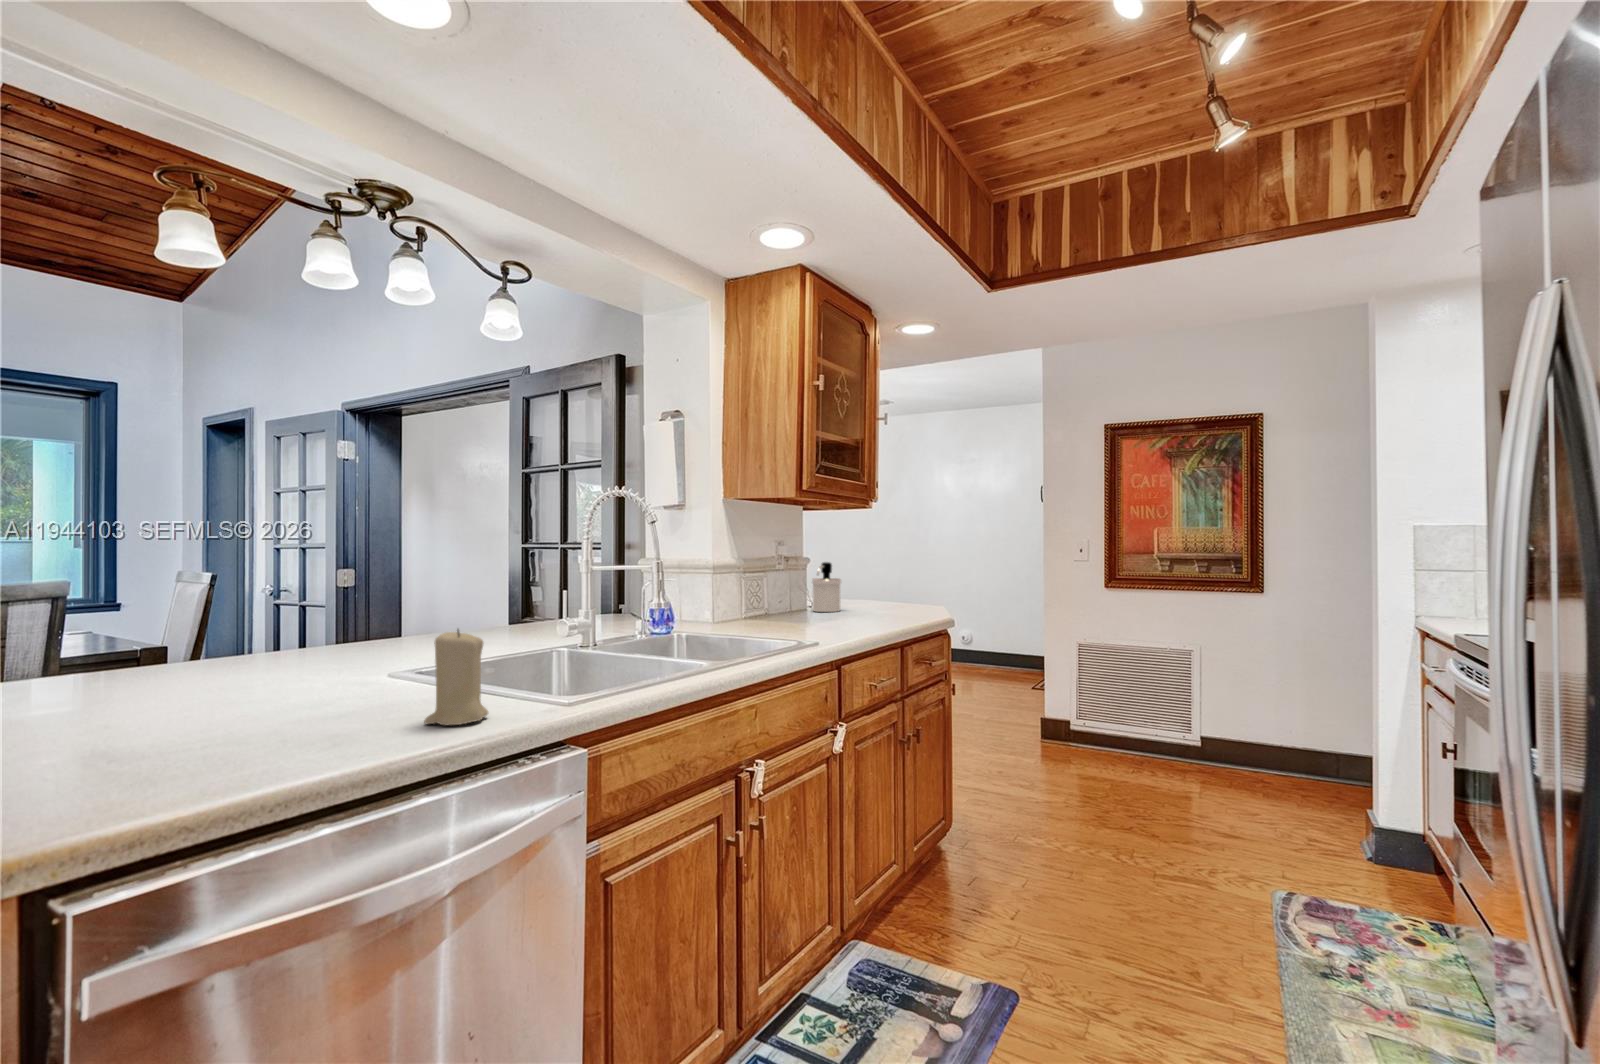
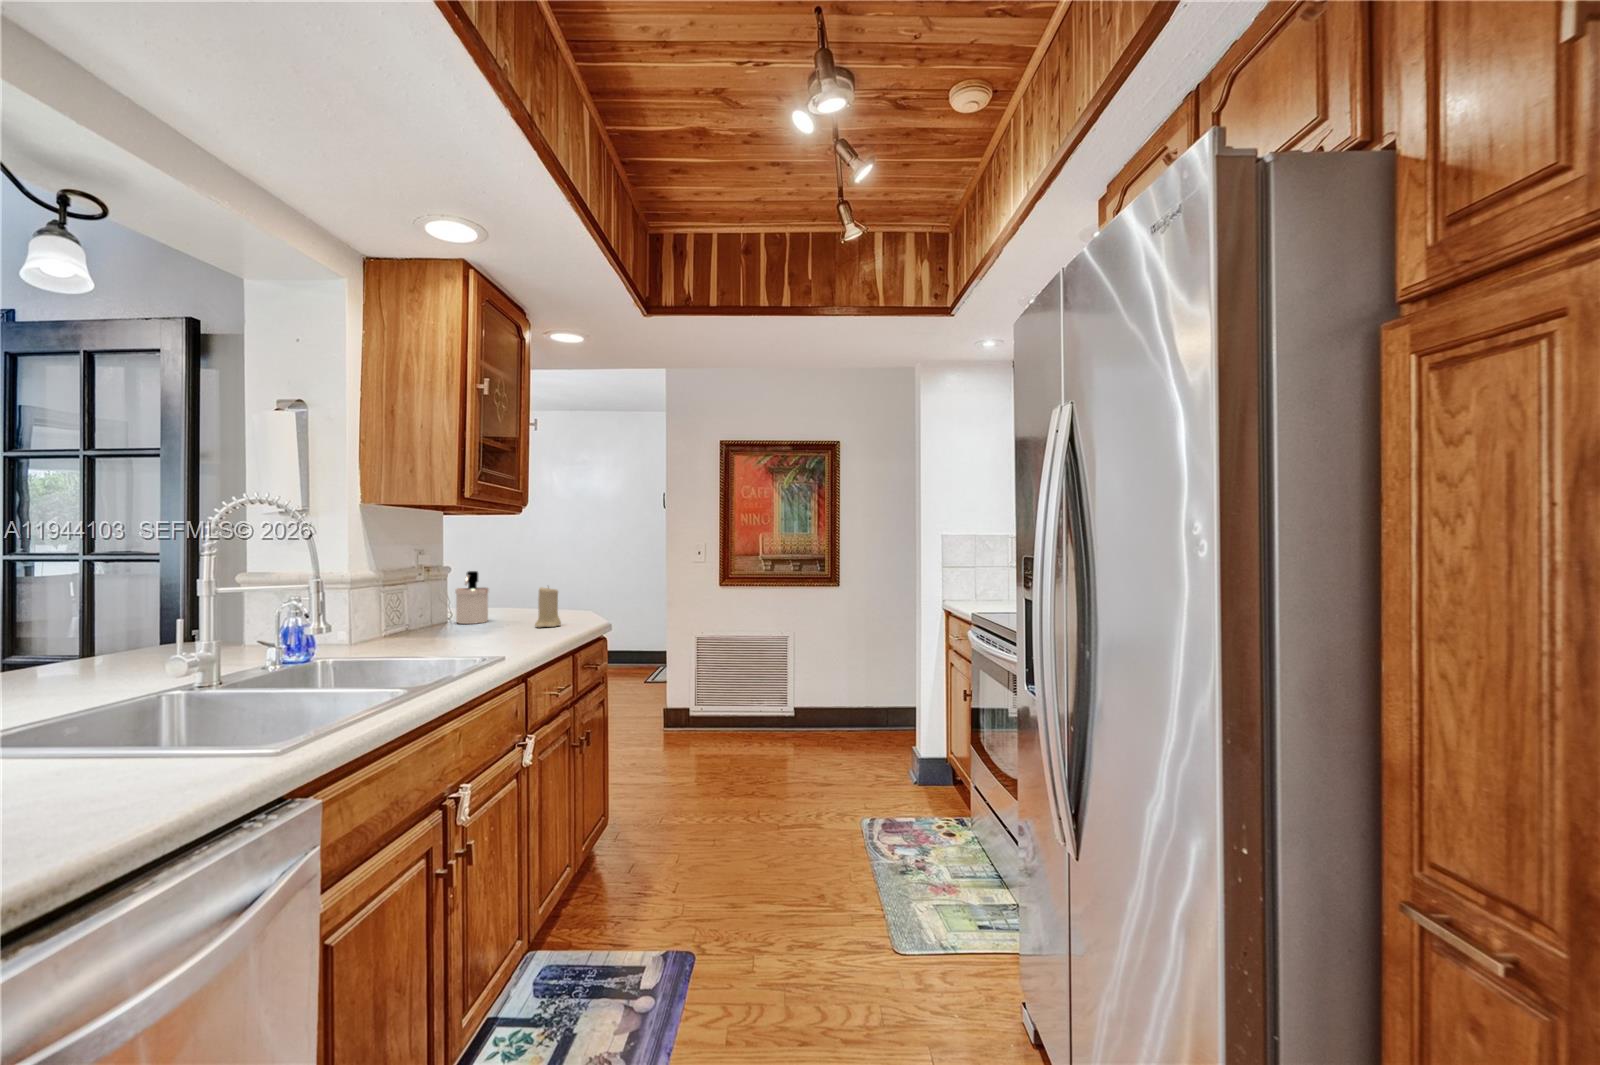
candle: present [424,629,488,725] -> present [535,587,561,627]

